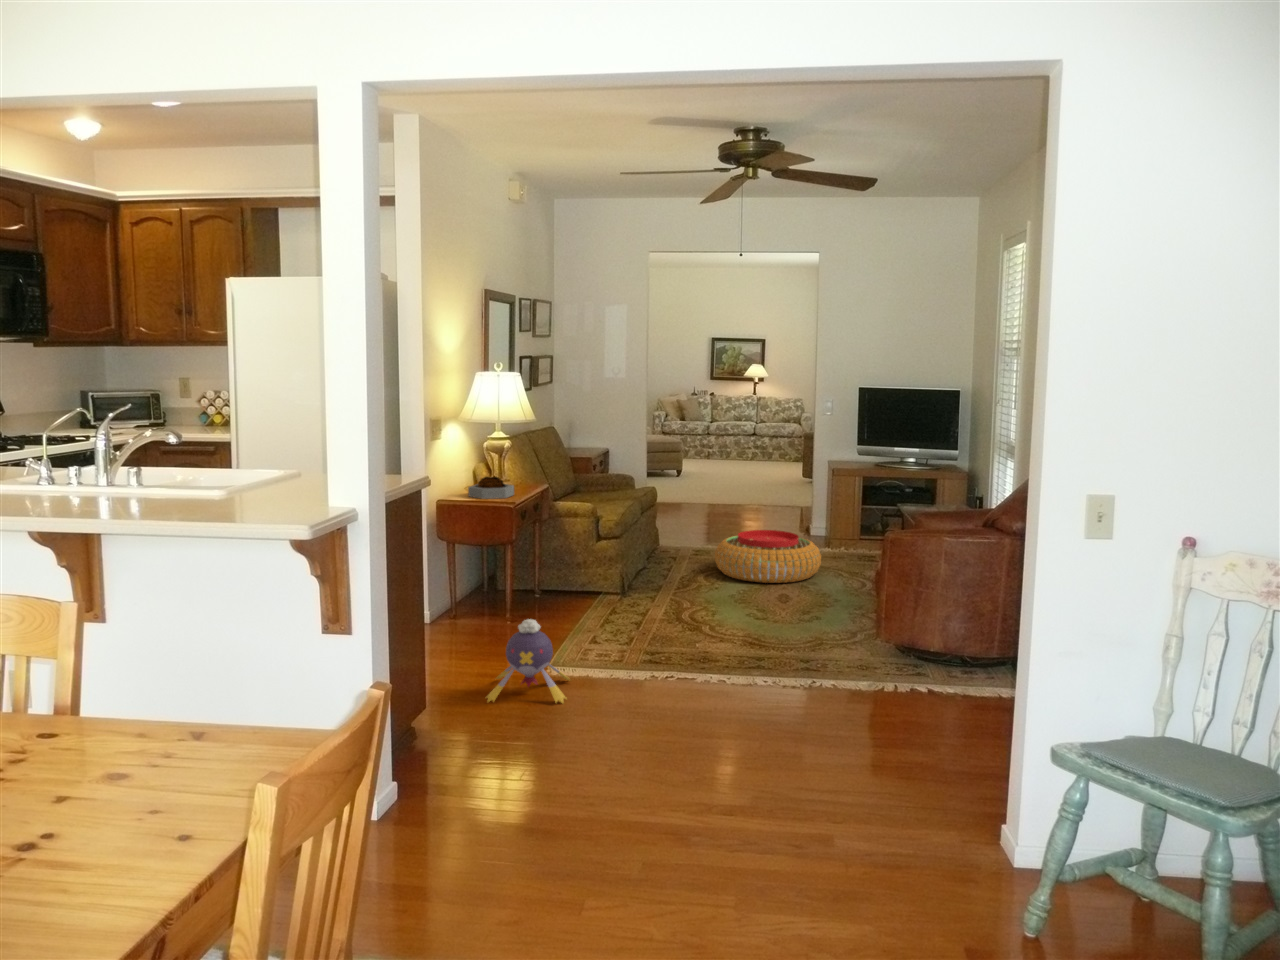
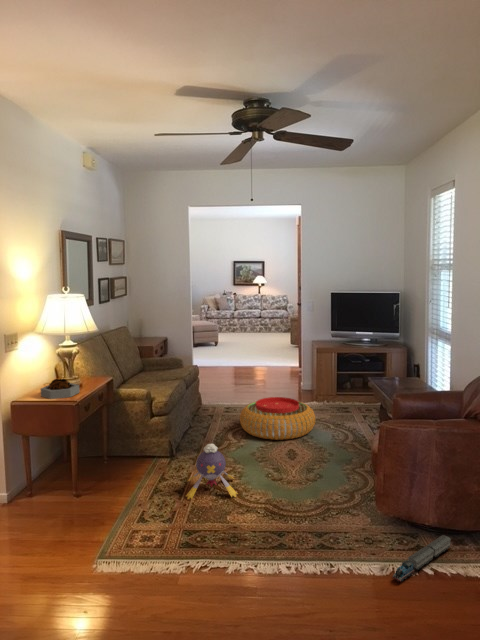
plush toy: present [486,619,570,703] -> present [186,444,237,499]
toy train: none [881,663,960,696] -> present [392,535,450,582]

